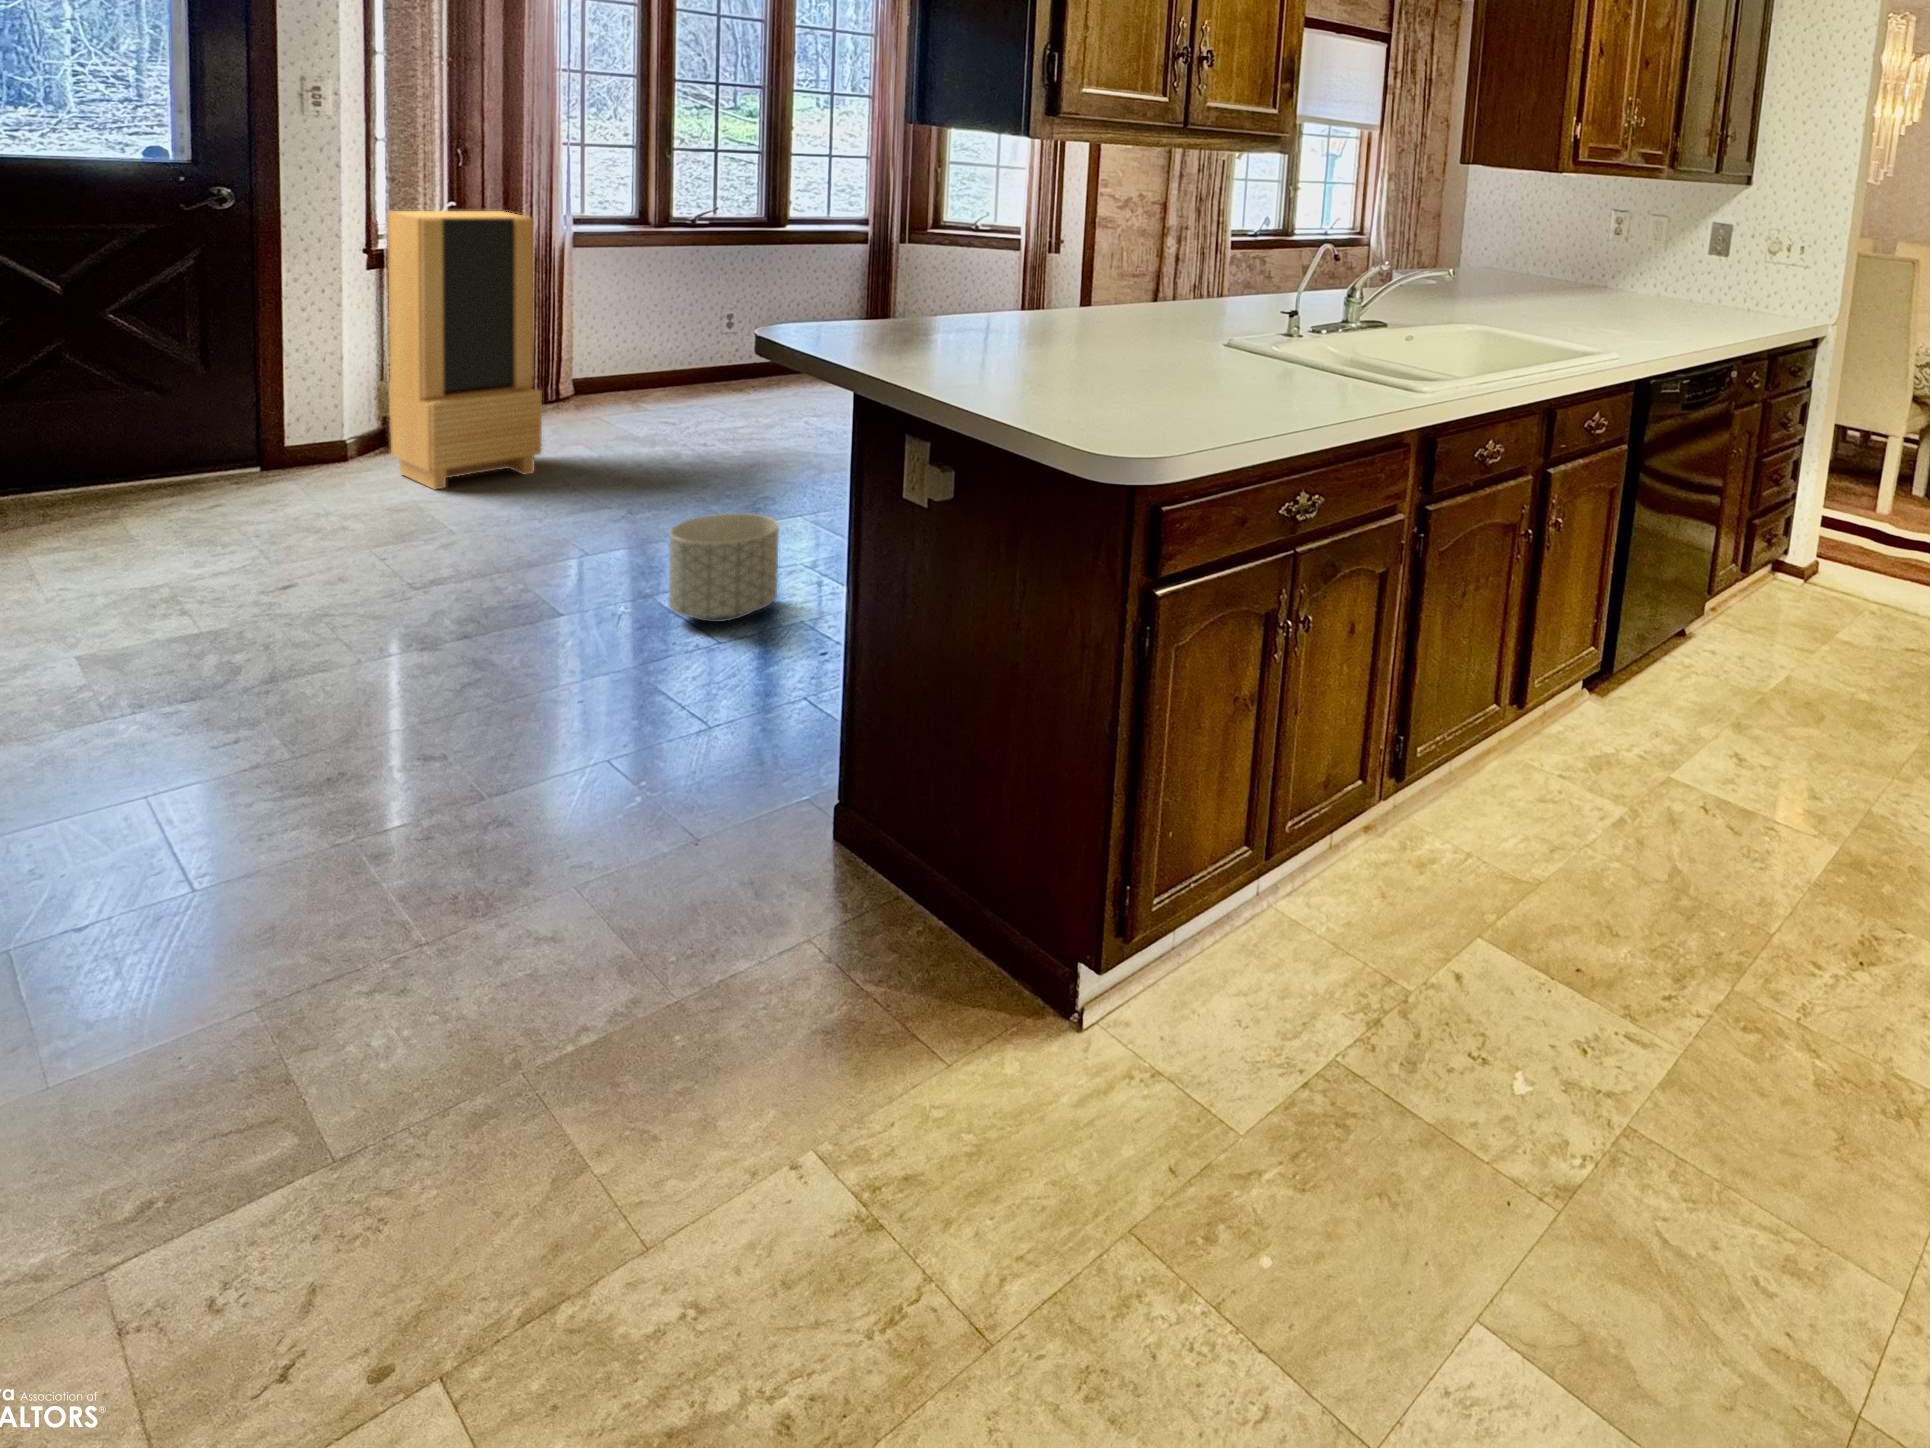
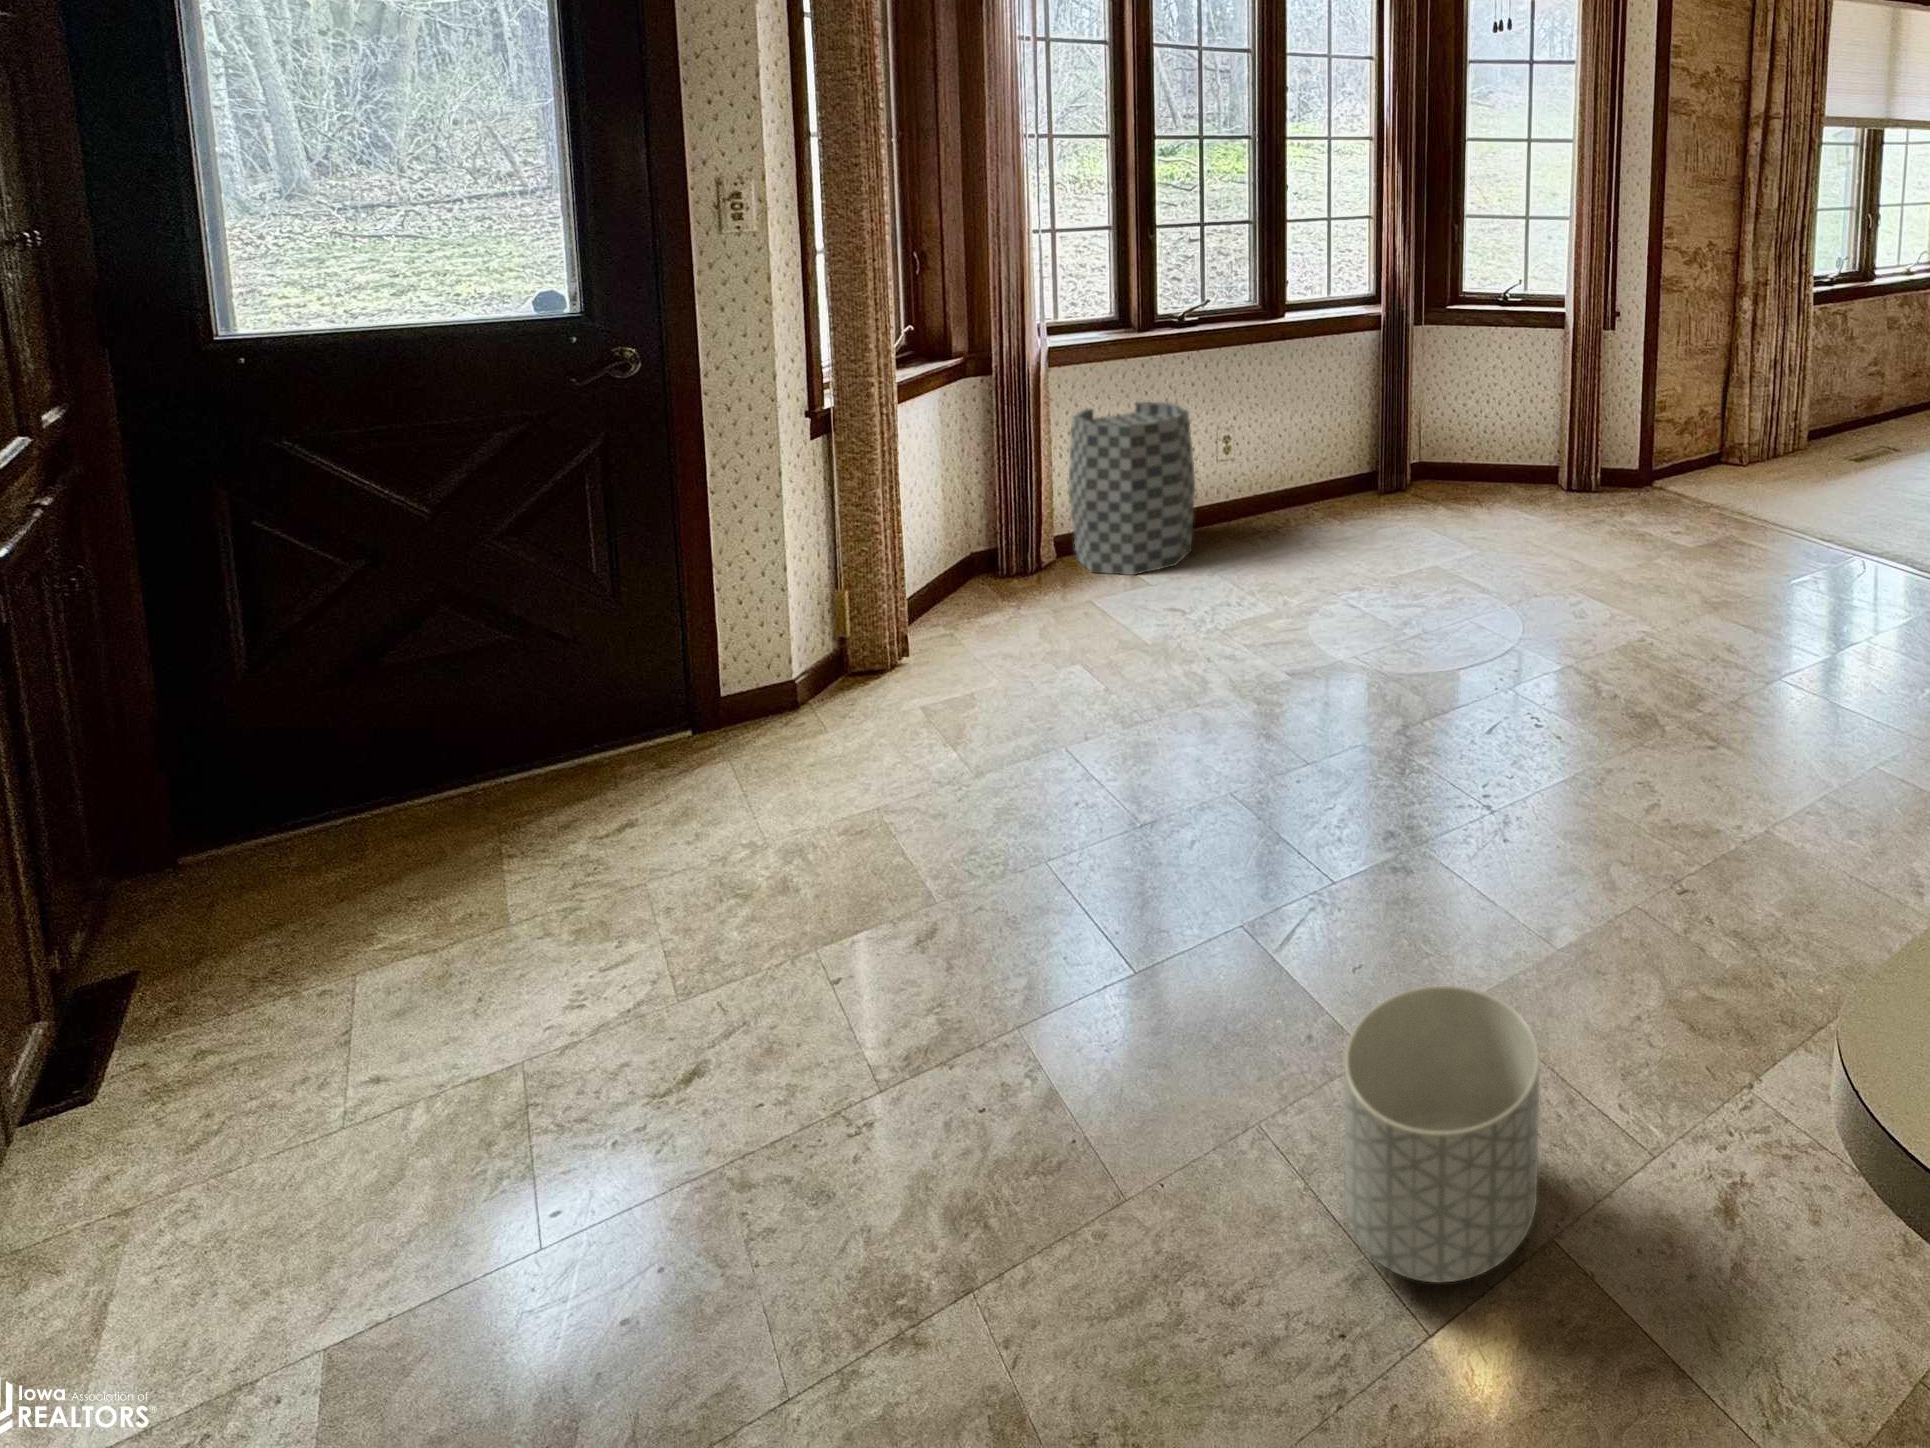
storage cabinet: present [388,211,542,489] -> none [834,348,1044,777]
trash can: none [585,281,696,408] -> present [1069,402,1195,575]

